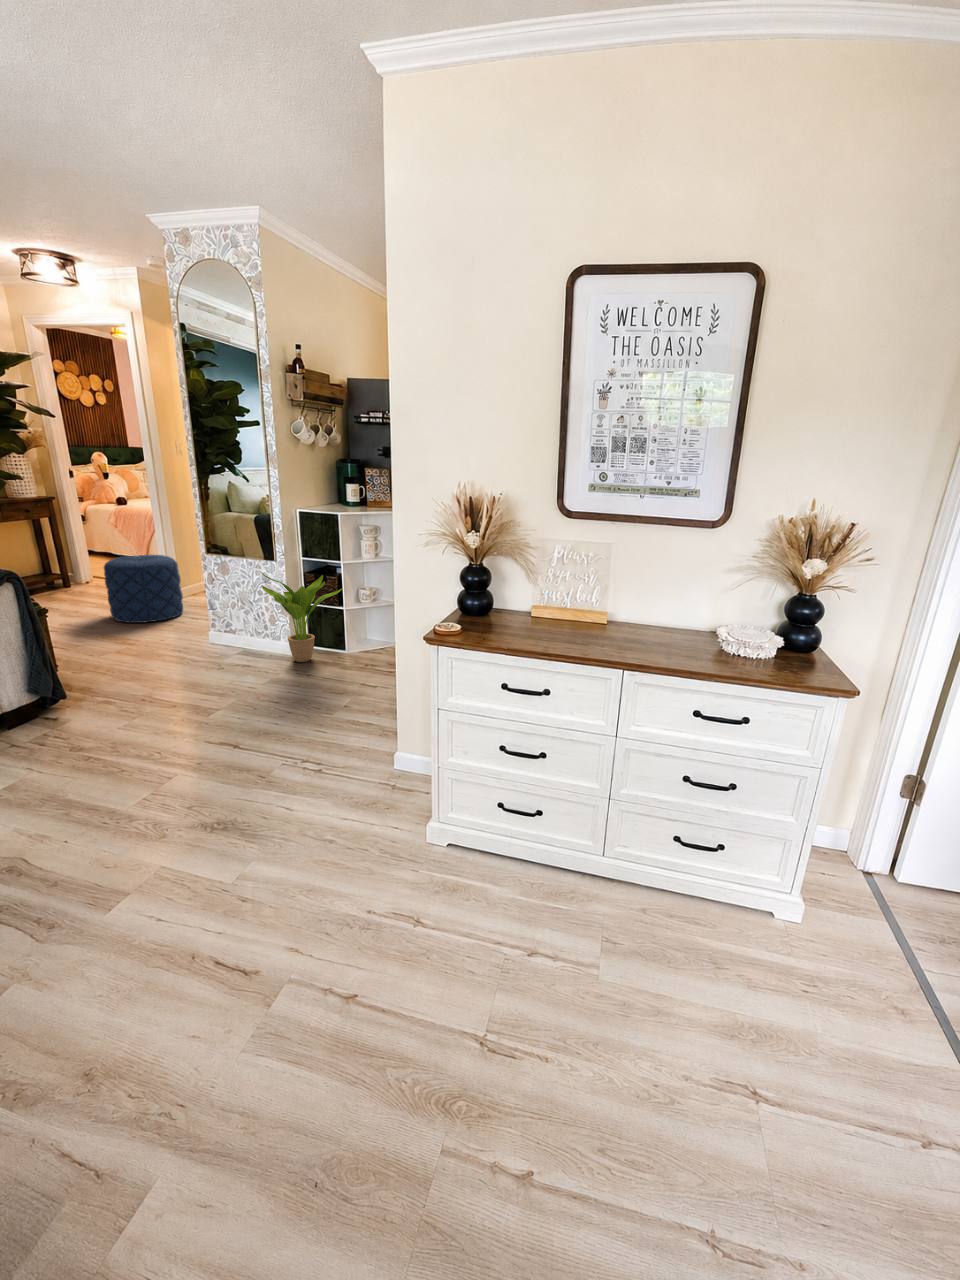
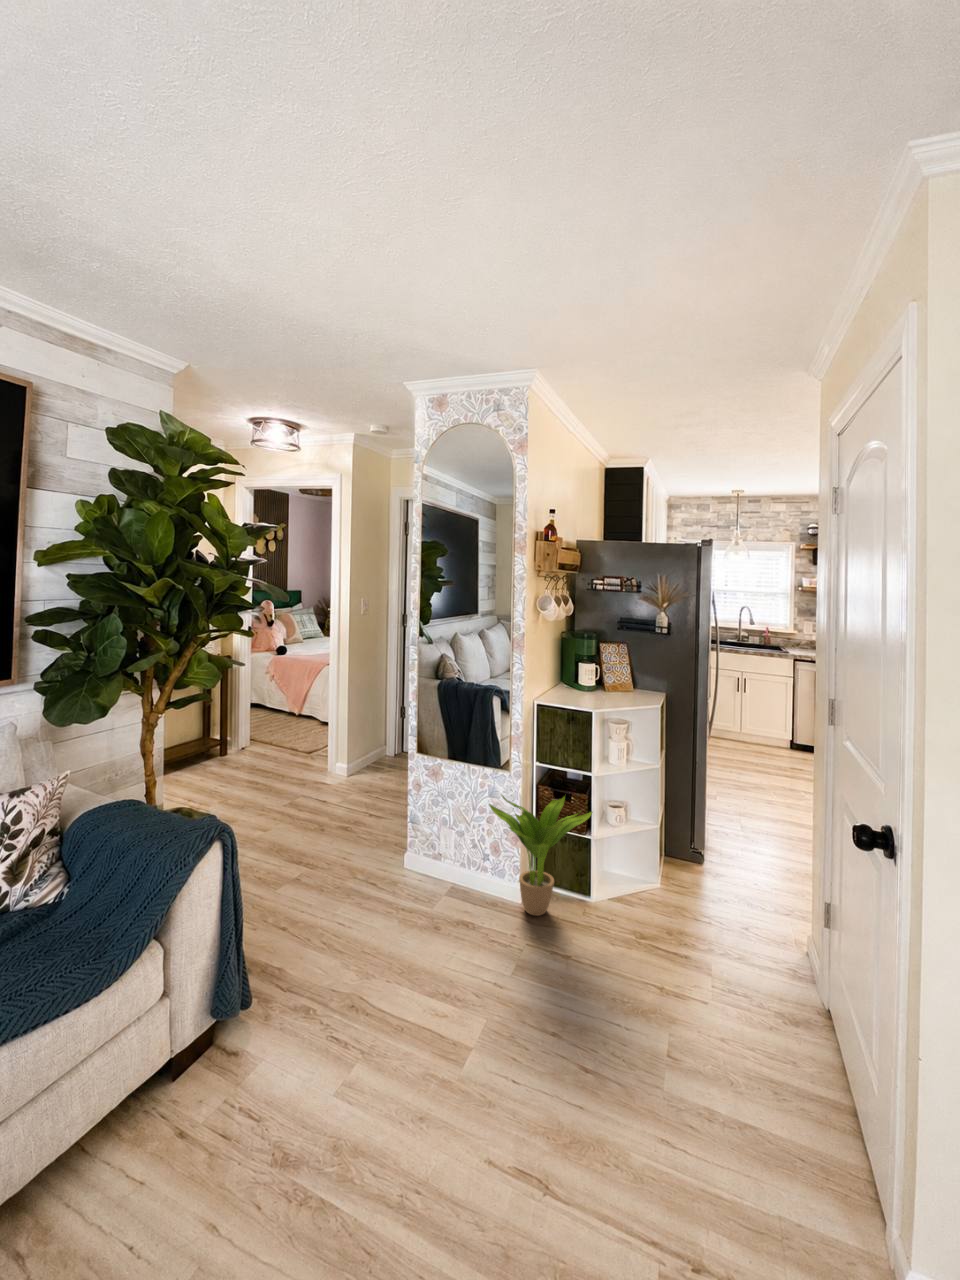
pouf: present [104,555,183,623] -> none [280,730,358,818]

